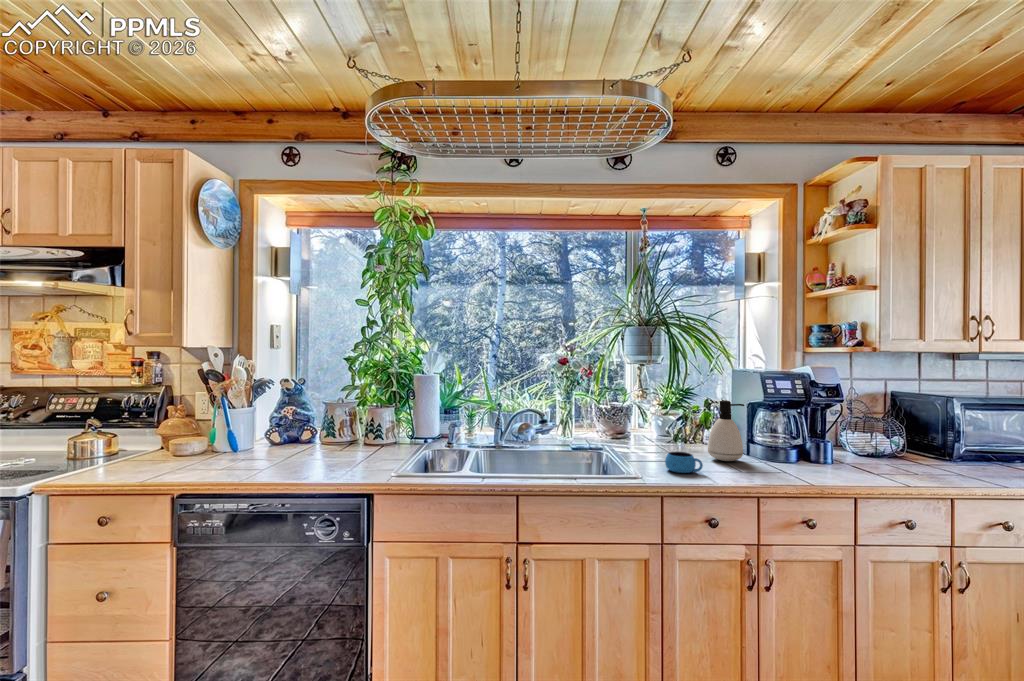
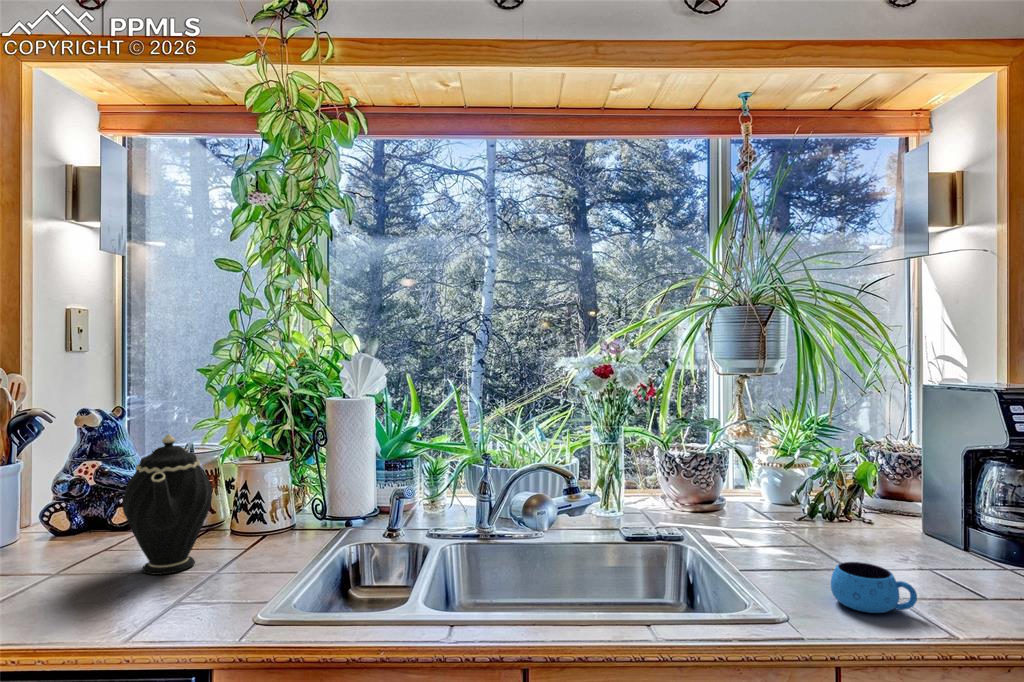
teapot: none [319,390,361,459] -> present [122,434,212,575]
soap dispenser: present [708,400,744,461] -> none [899,451,979,574]

